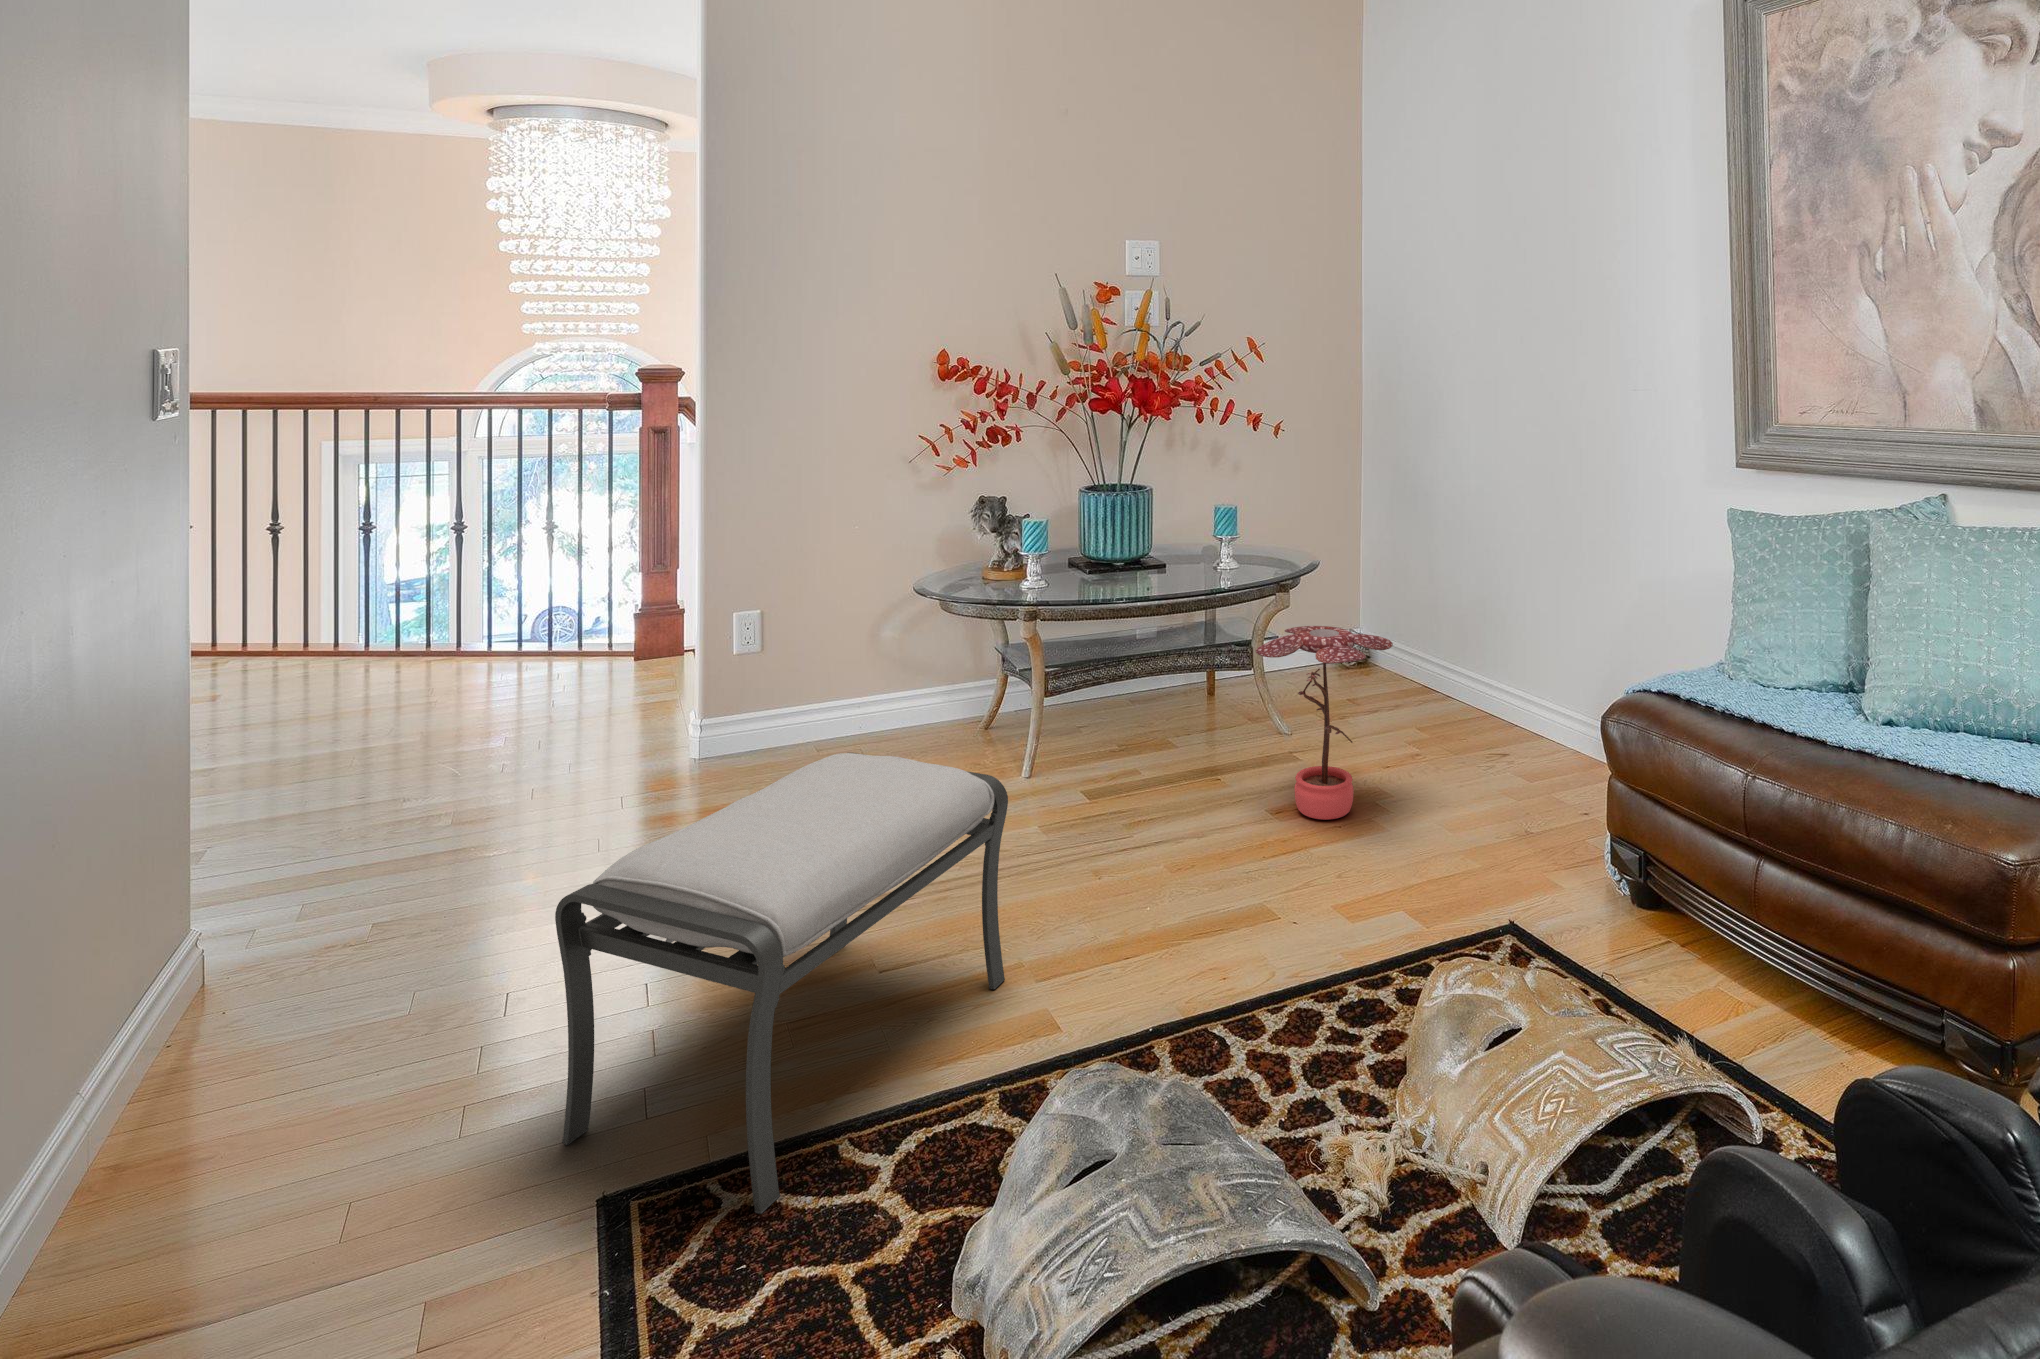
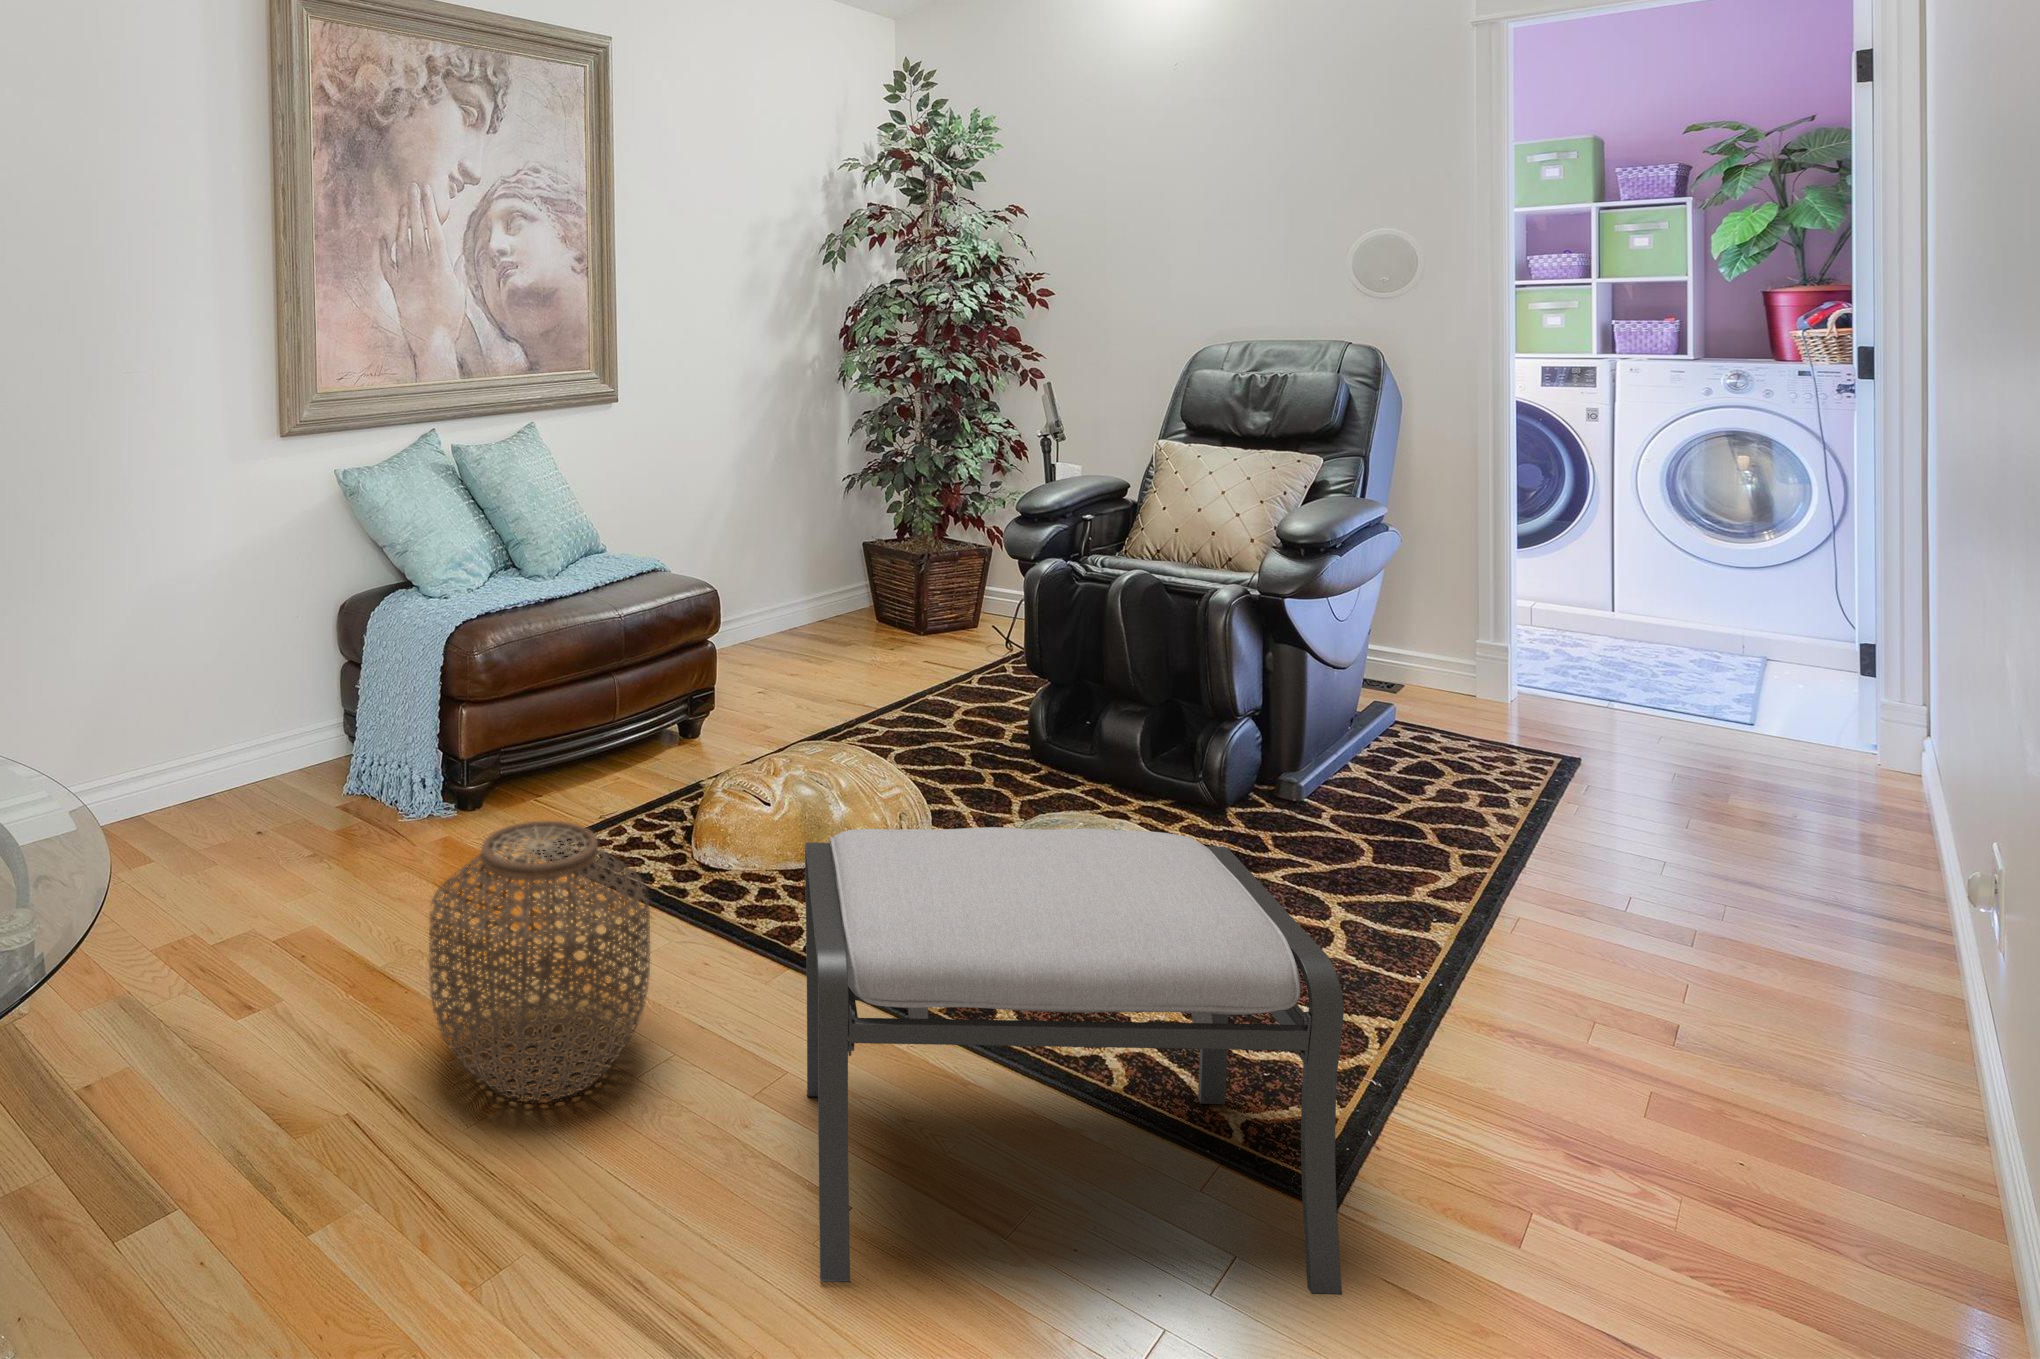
potted plant: present [1256,626,1393,820] -> none [170,708,372,986]
woven basket: none [1050,714,1204,908] -> present [429,821,650,1100]

